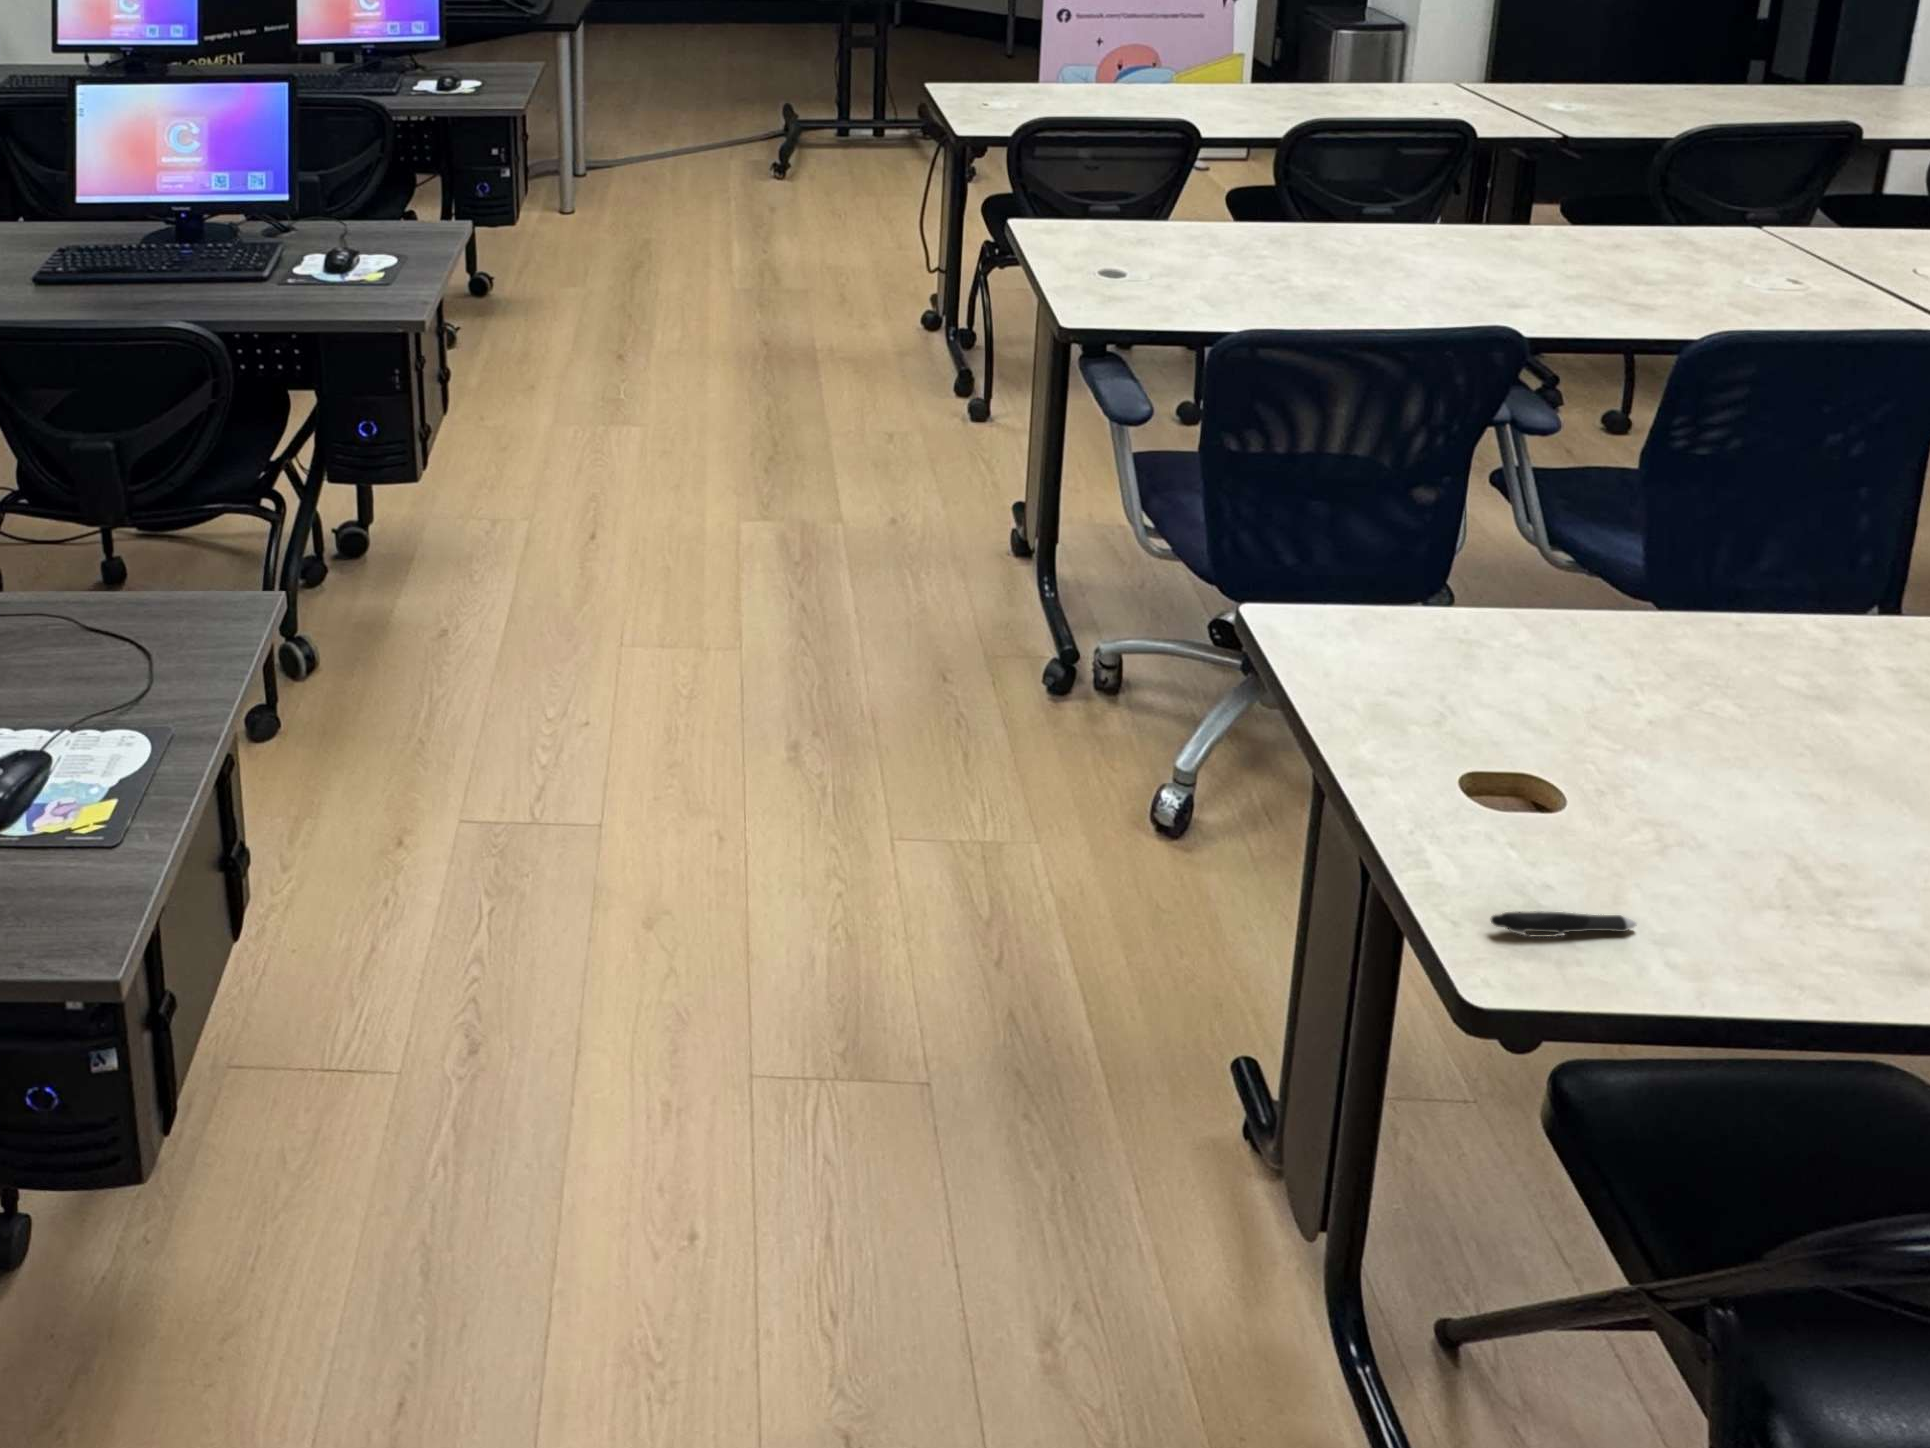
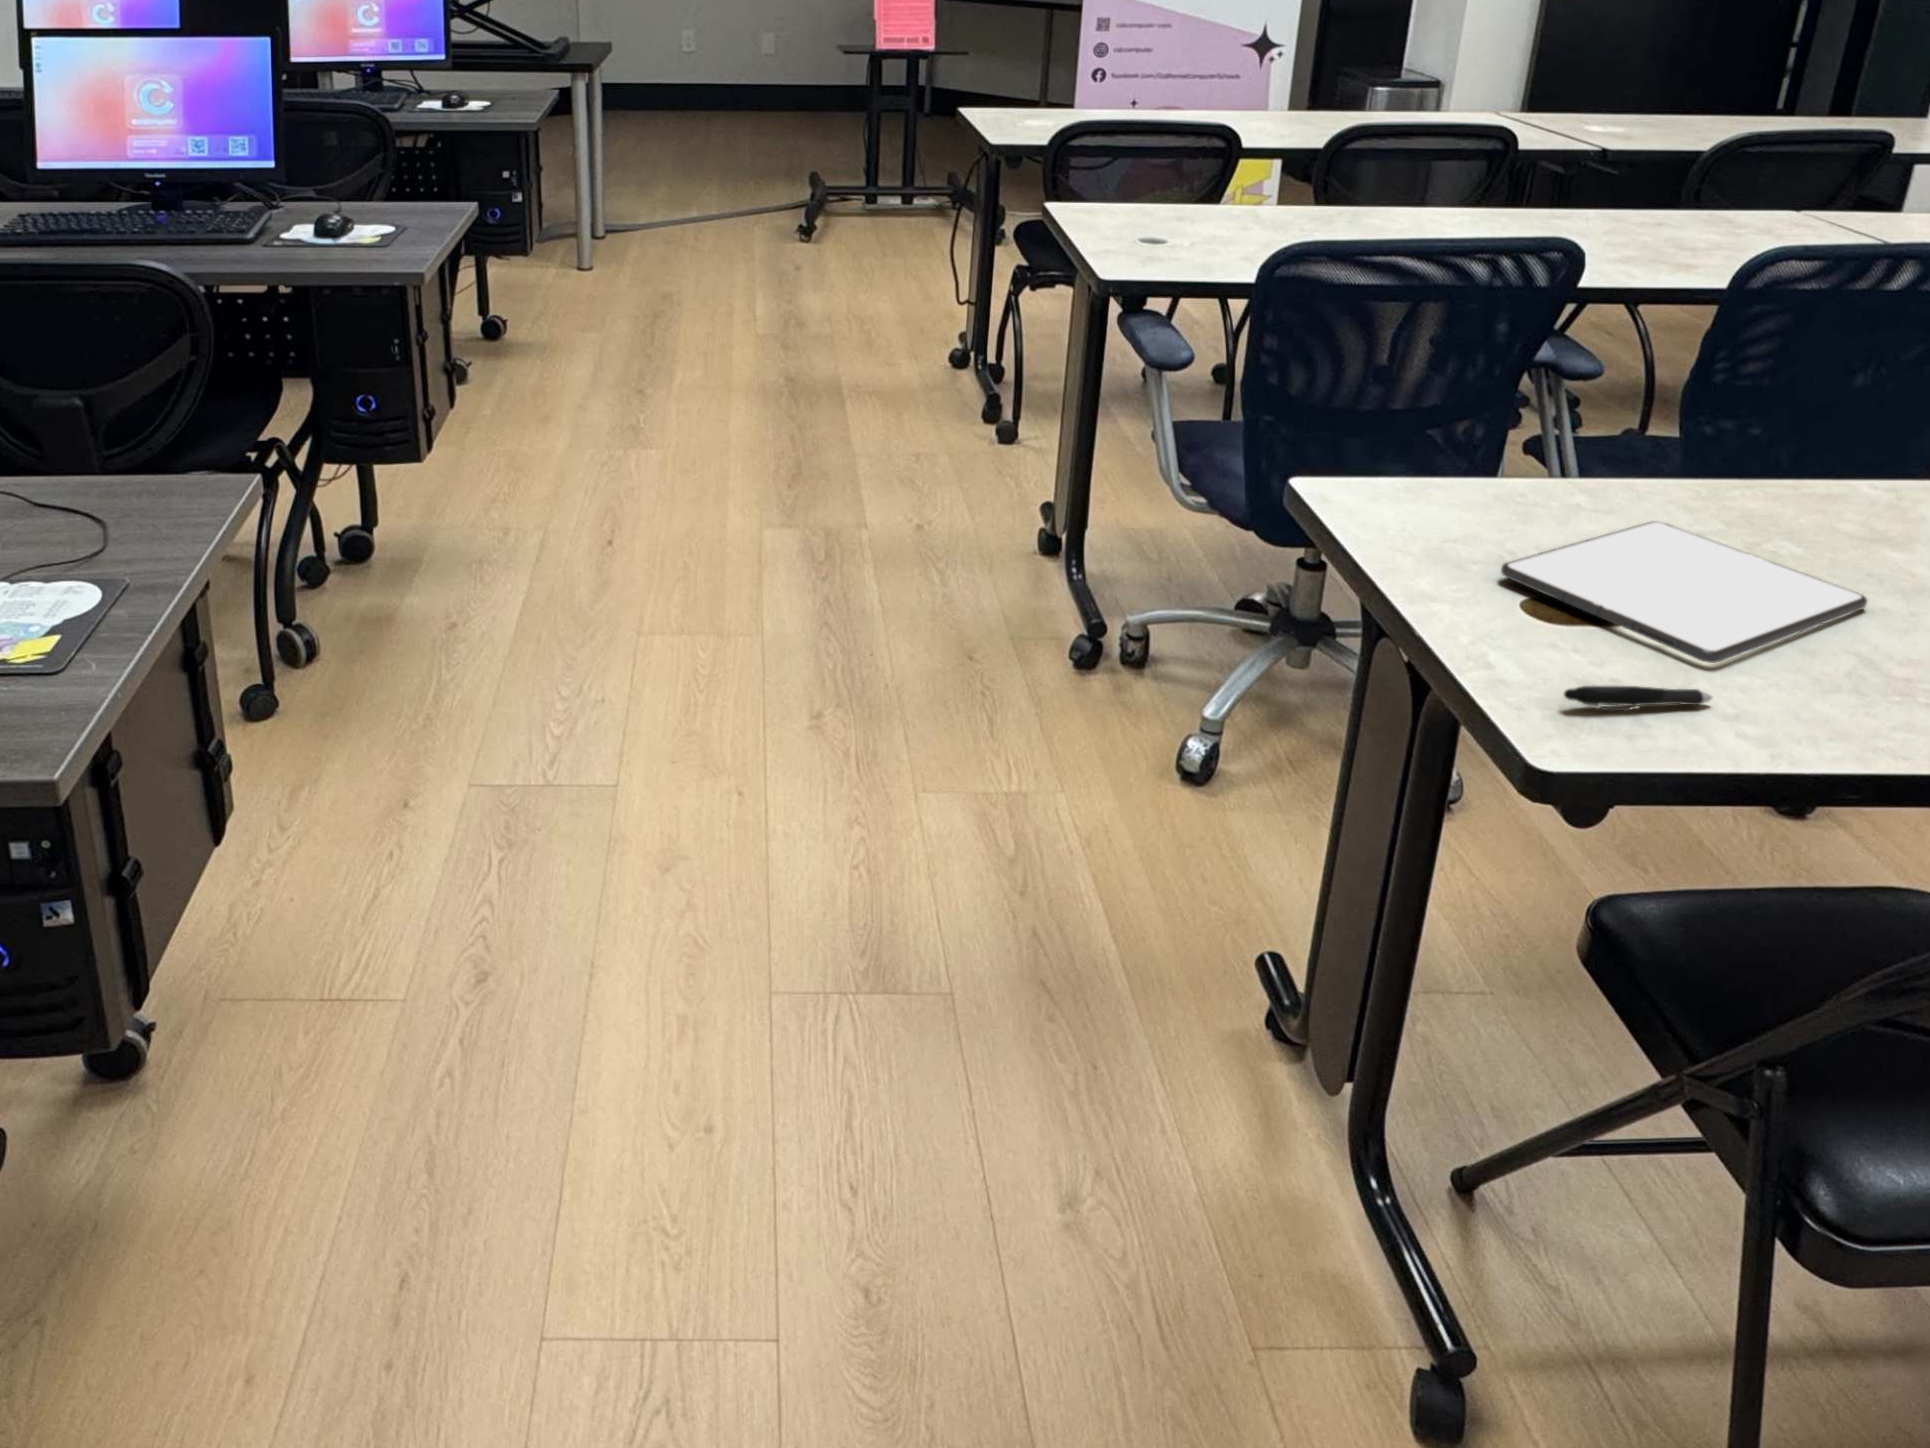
tablet: none [1437,677,1798,875] -> present [1501,521,1867,663]

